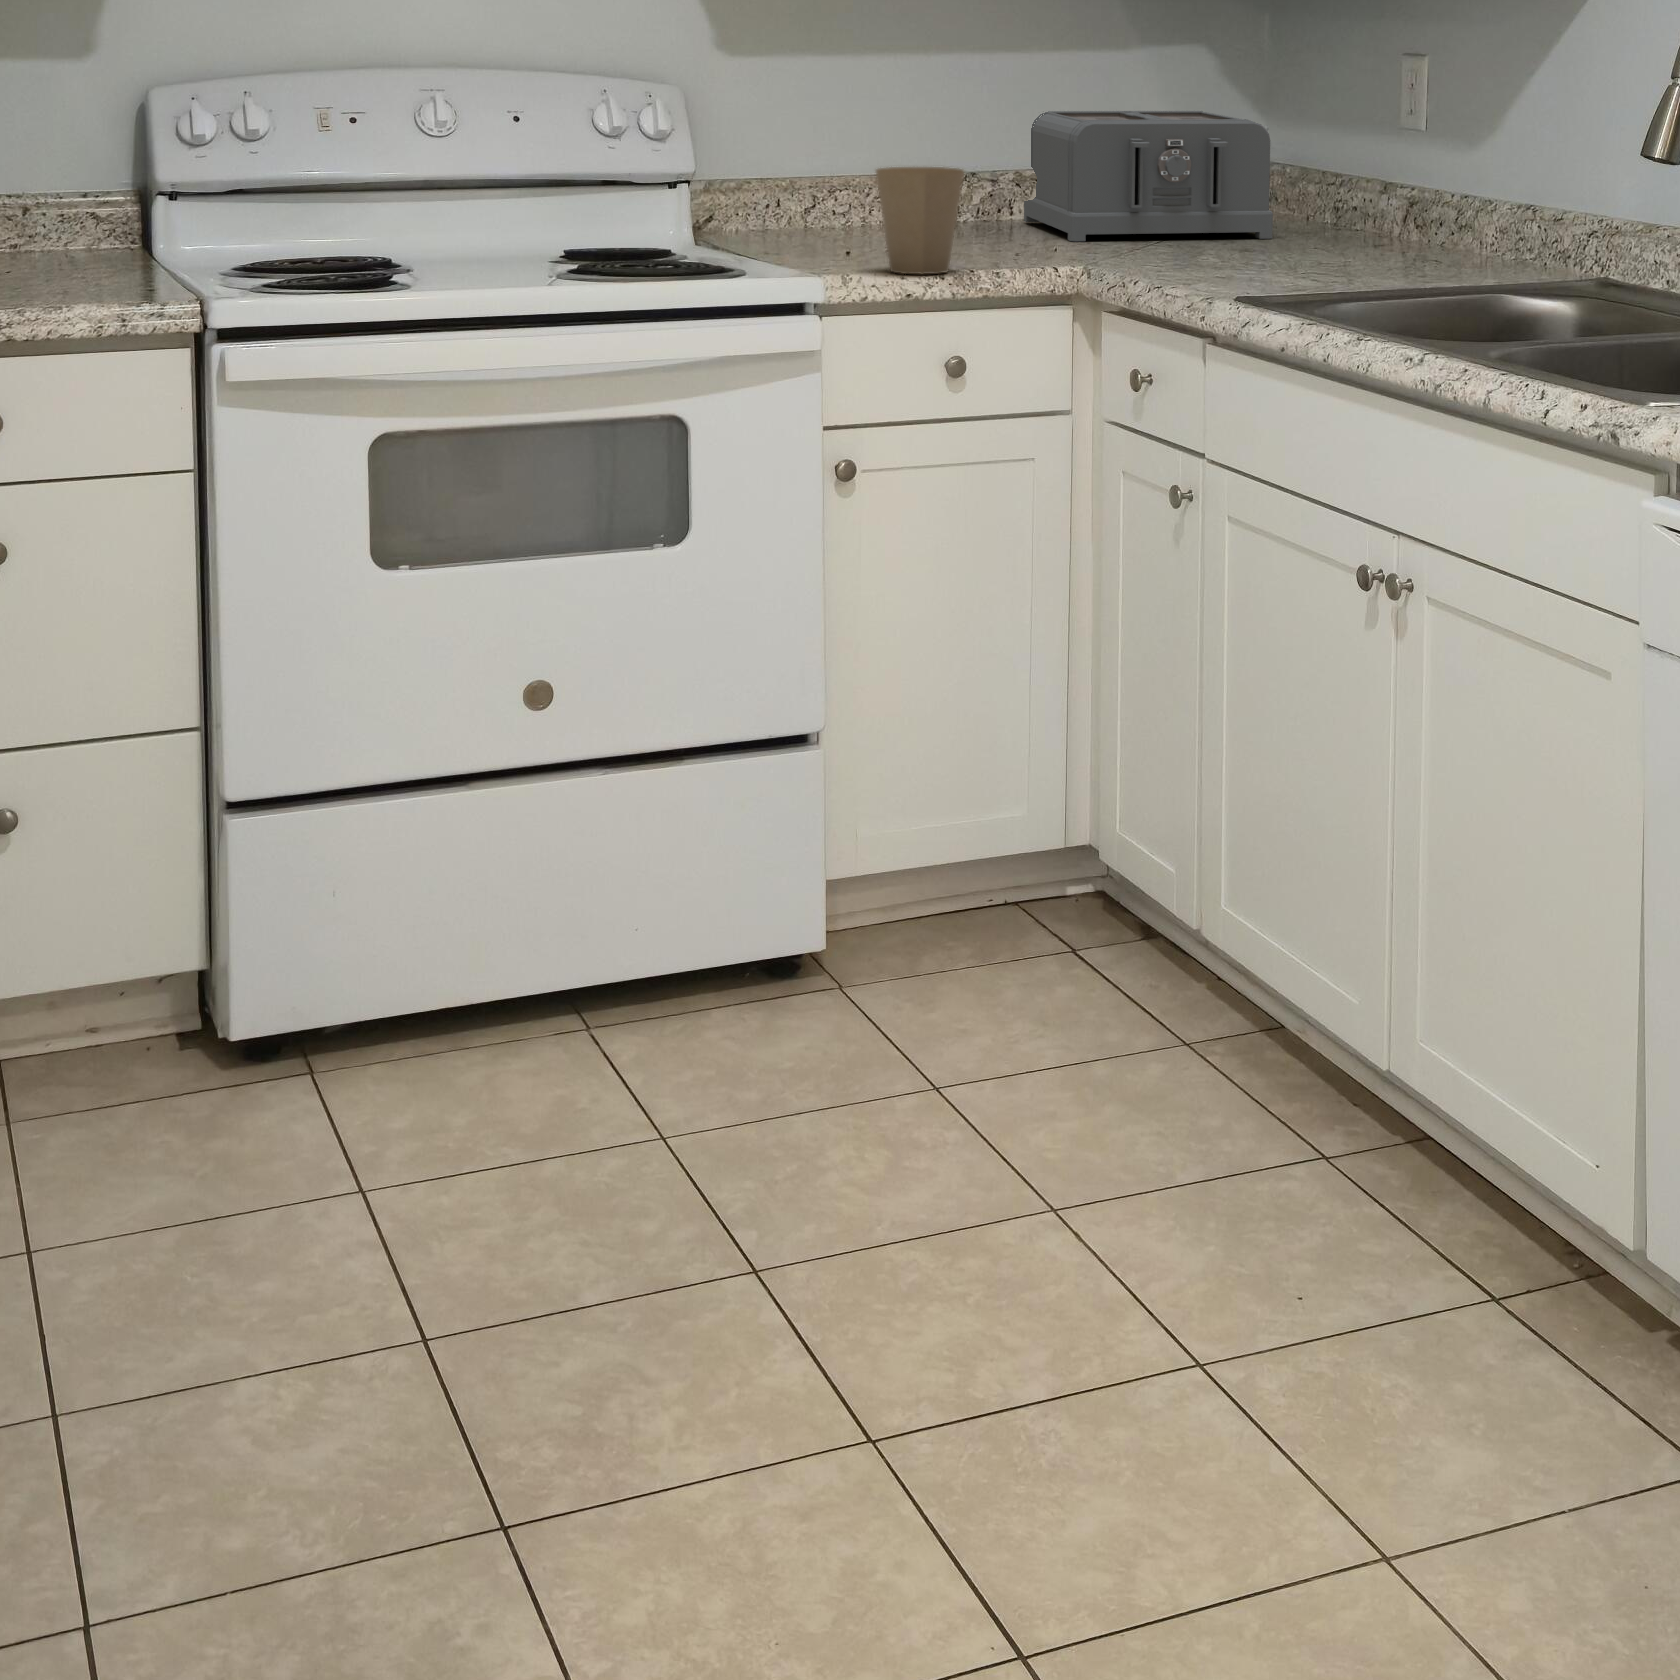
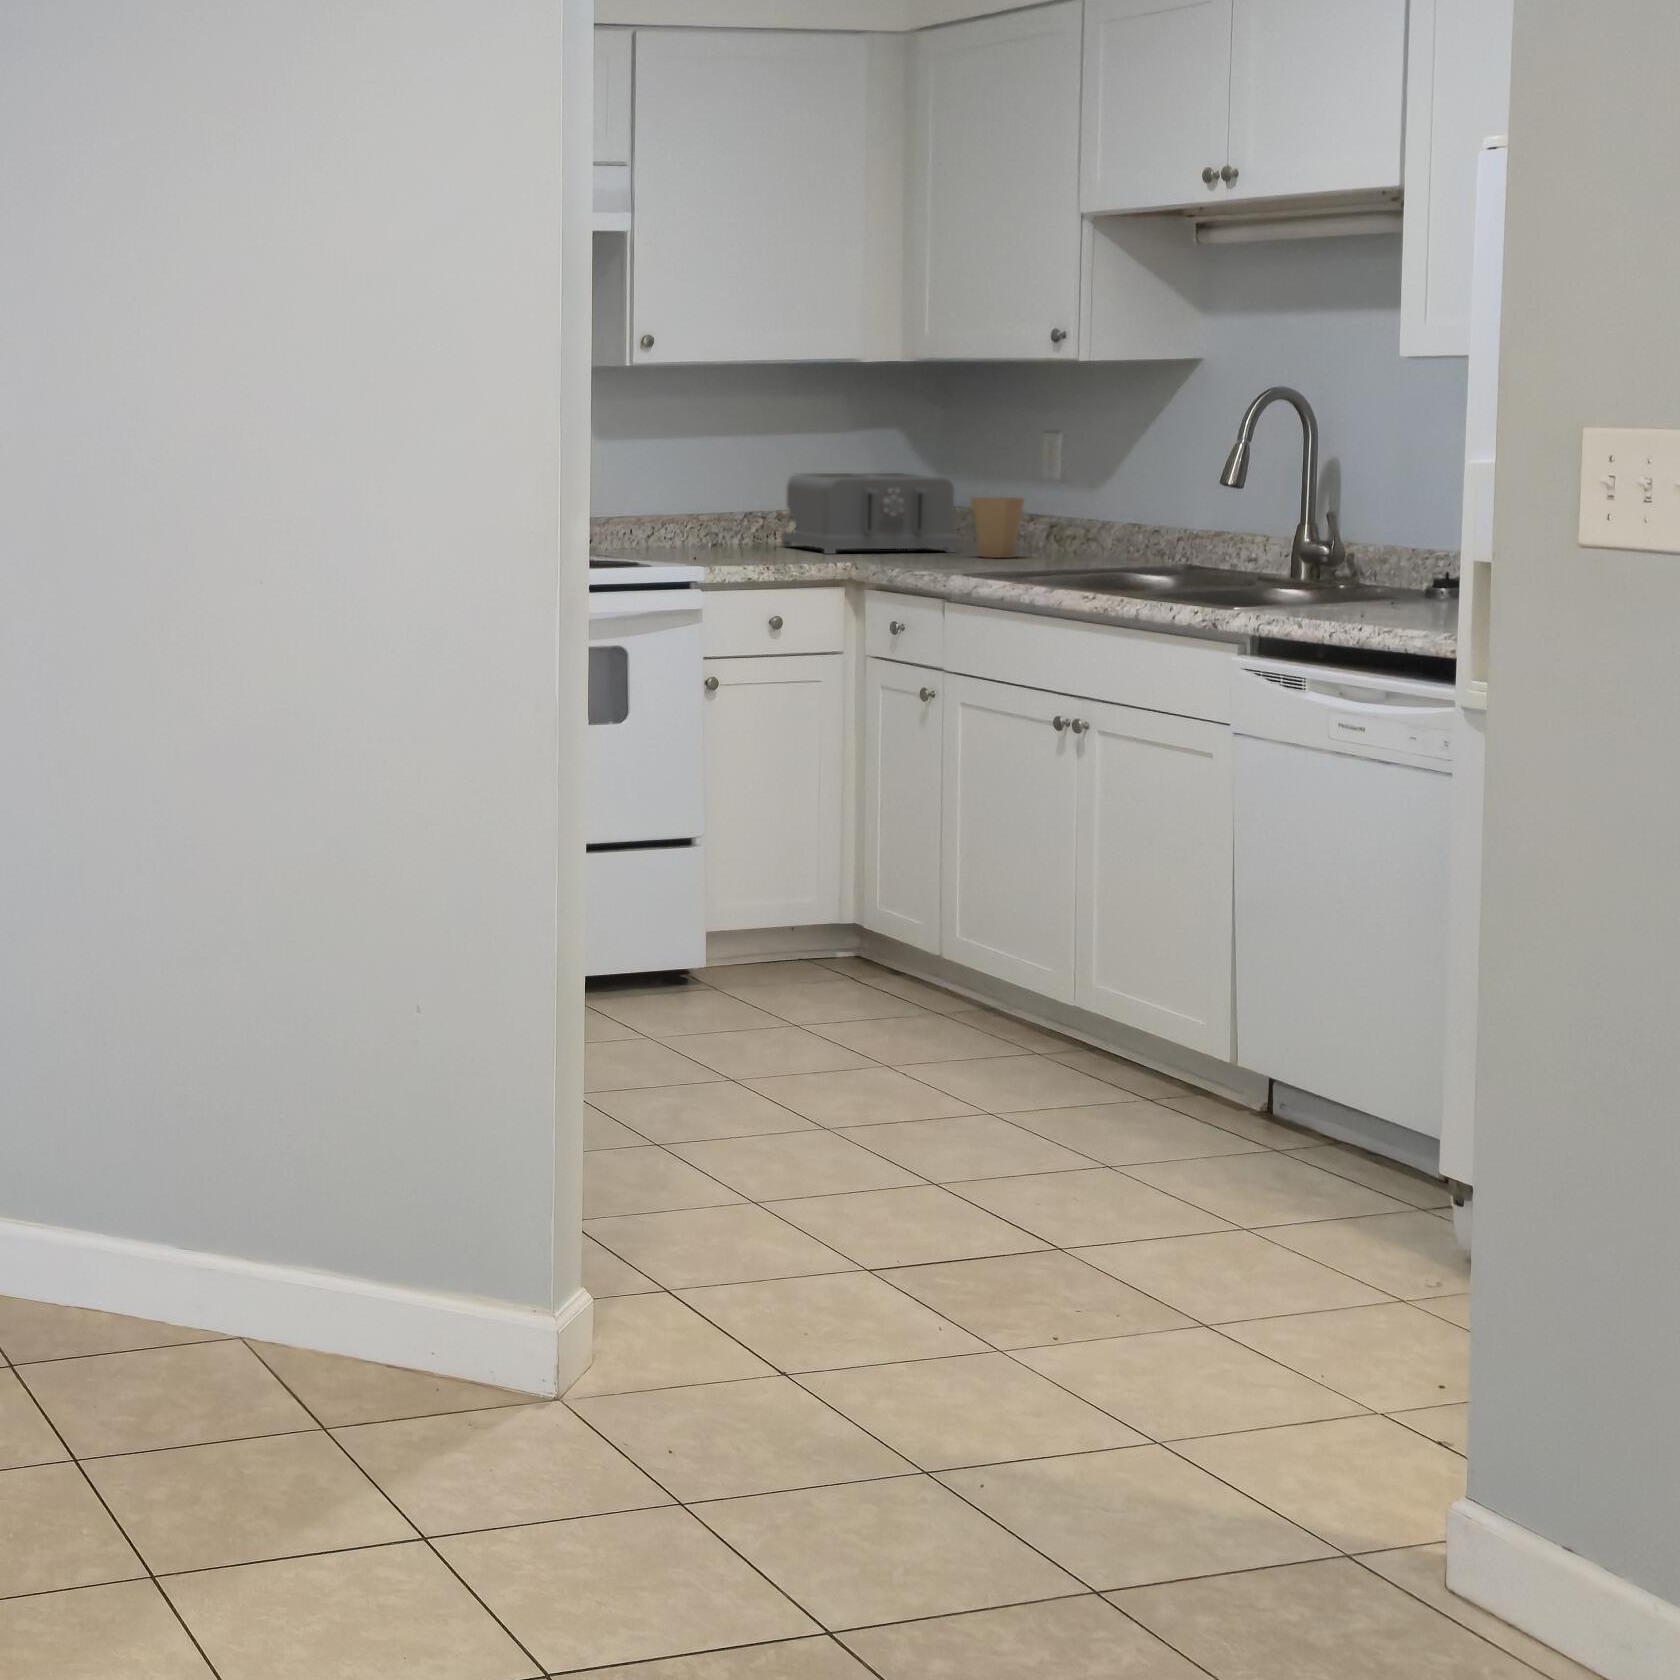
paper cup: present [876,167,964,274] -> present [971,497,1024,558]

